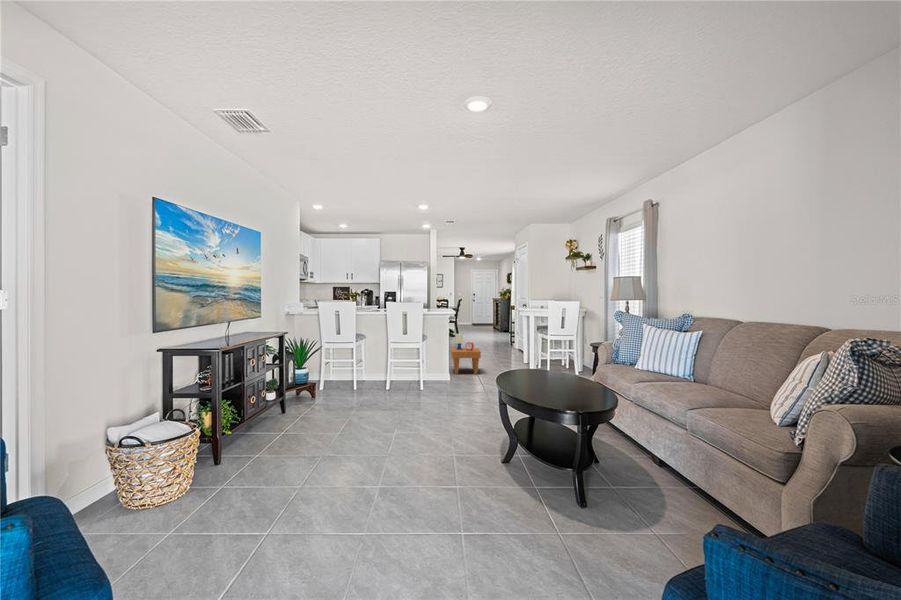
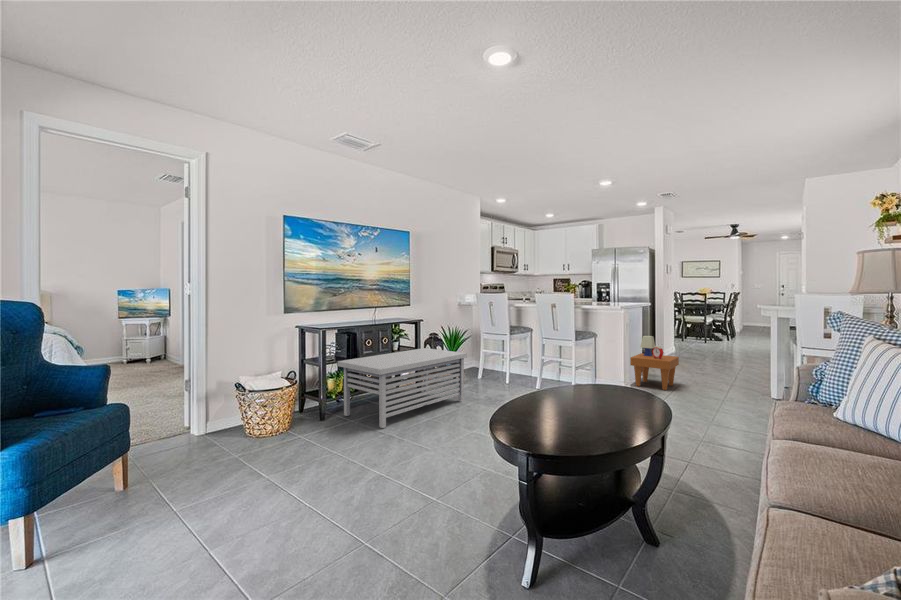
storage bench: none [238,361,352,449] -> present [338,348,467,428]

